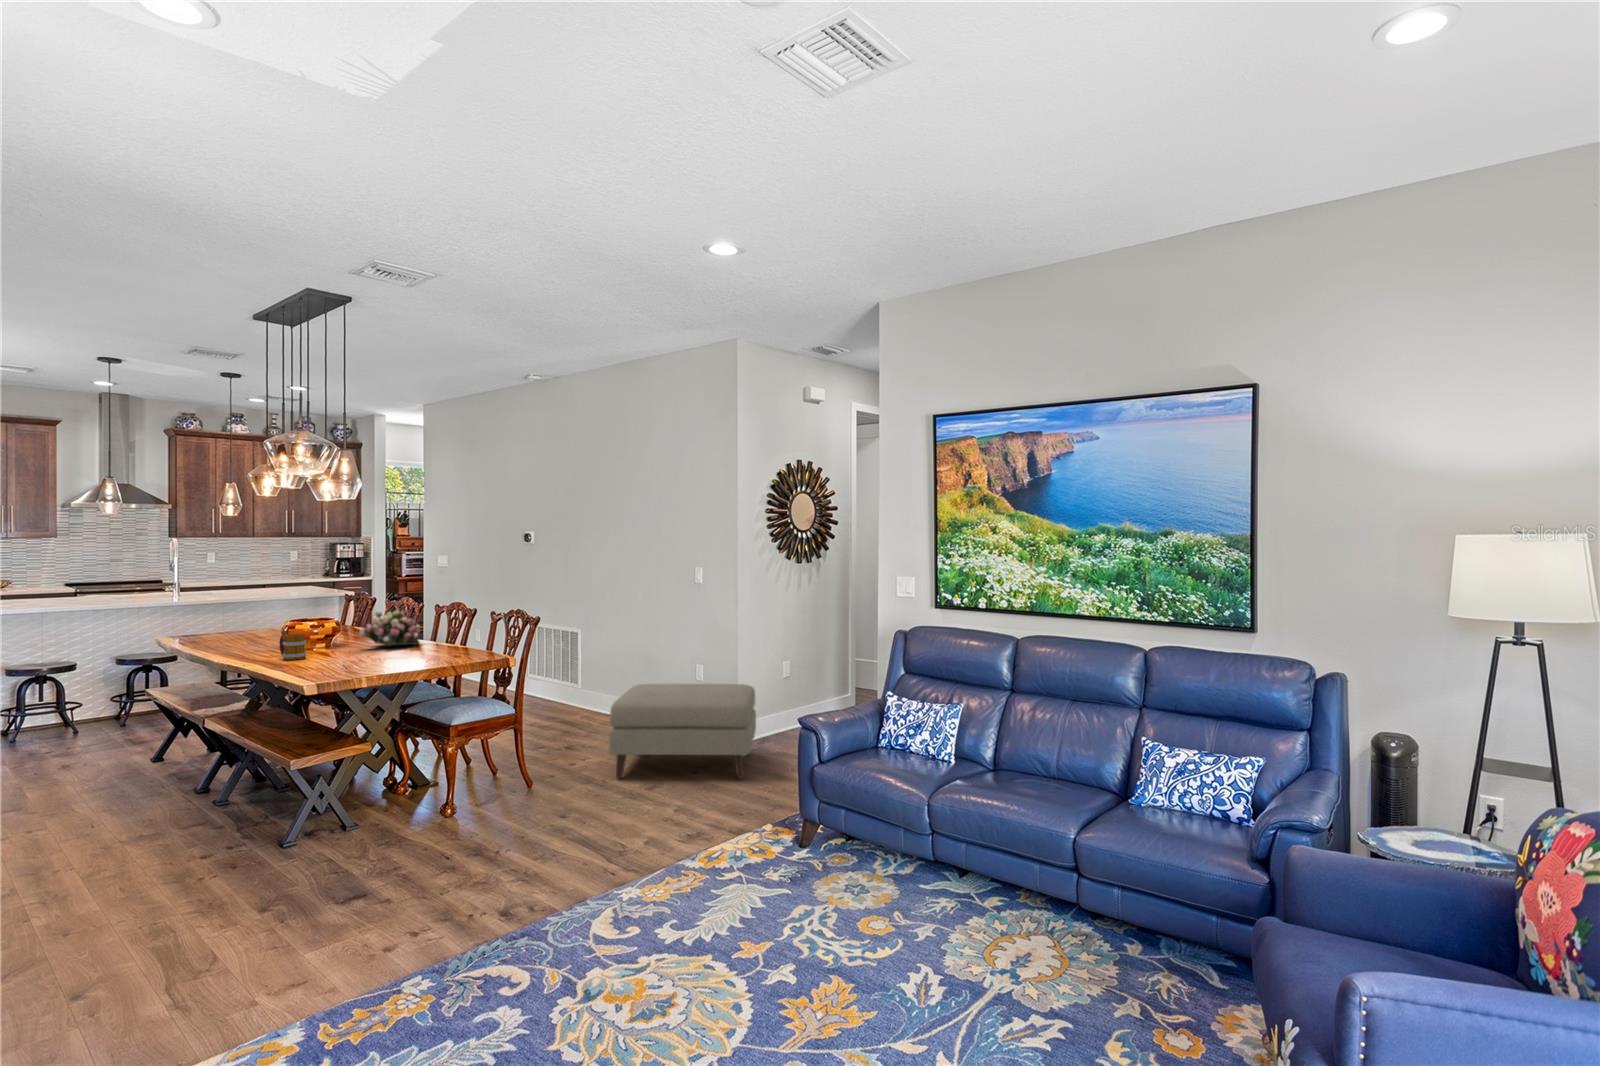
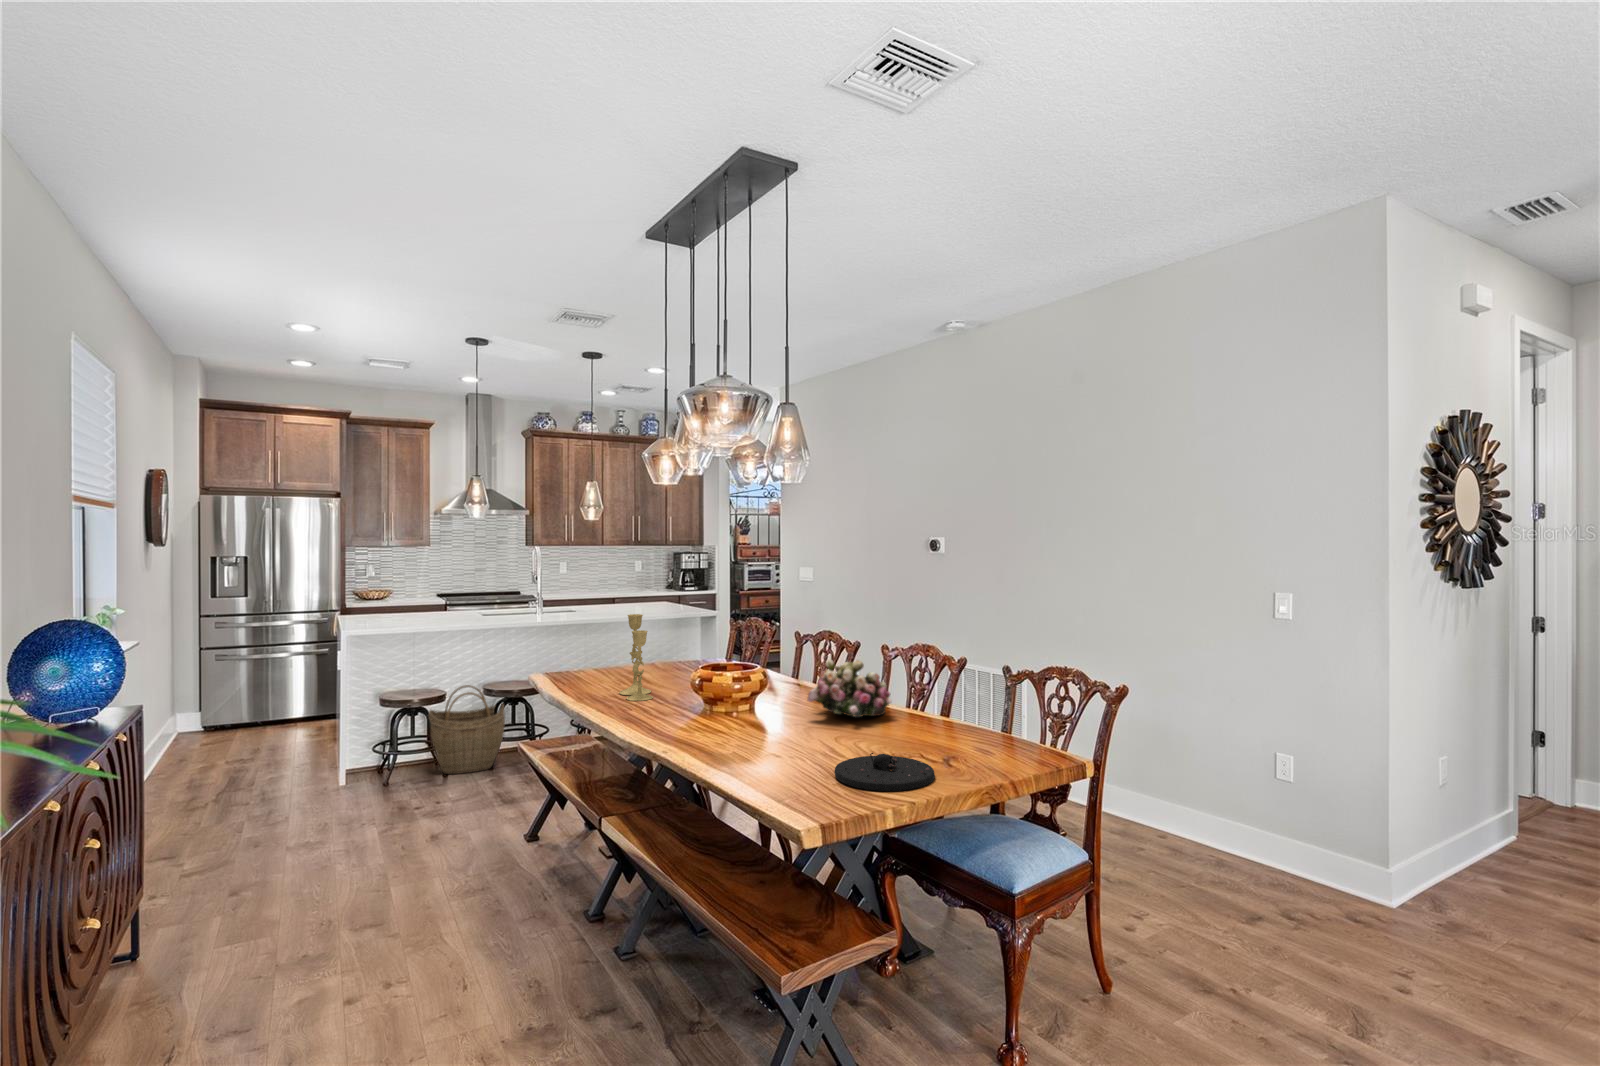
candlestick: none [230,587,257,647] -> present [619,614,653,701]
mug: present [279,630,307,660] -> none [708,692,748,744]
plate: none [342,653,405,670] -> present [835,753,935,791]
woven basket: none [58,657,138,731] -> present [429,685,505,774]
ottoman: present [609,684,756,779] -> none [1206,794,1553,1027]

